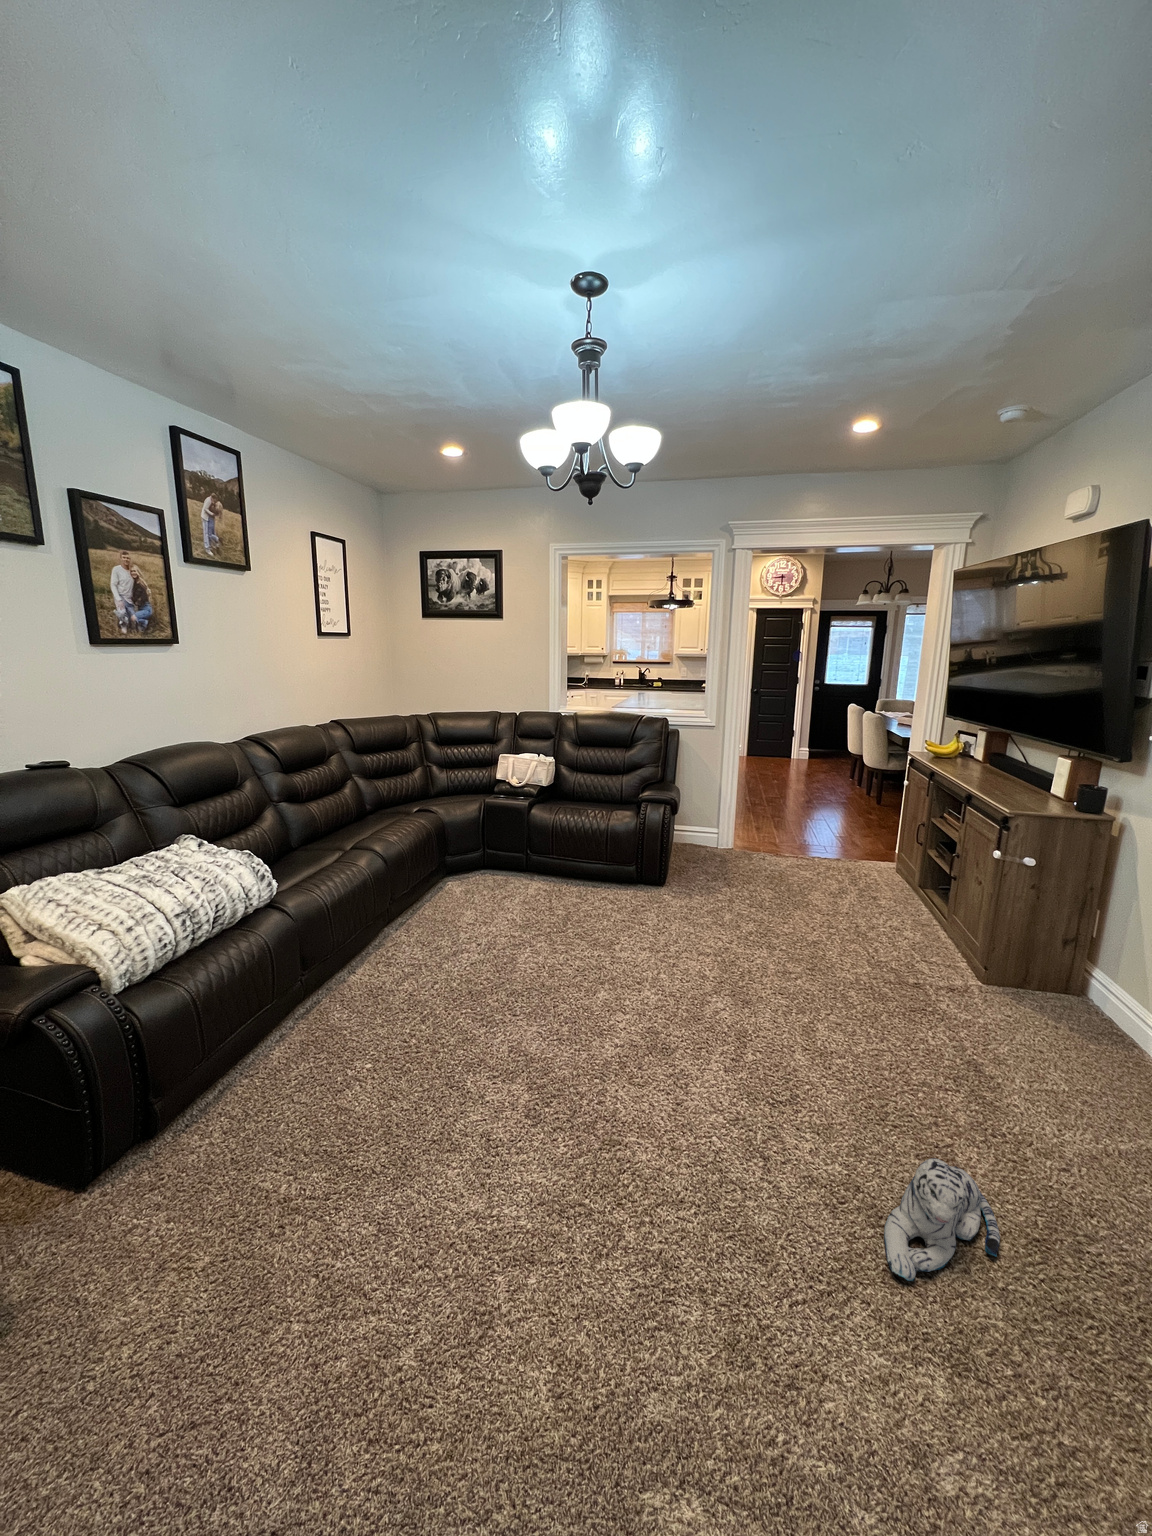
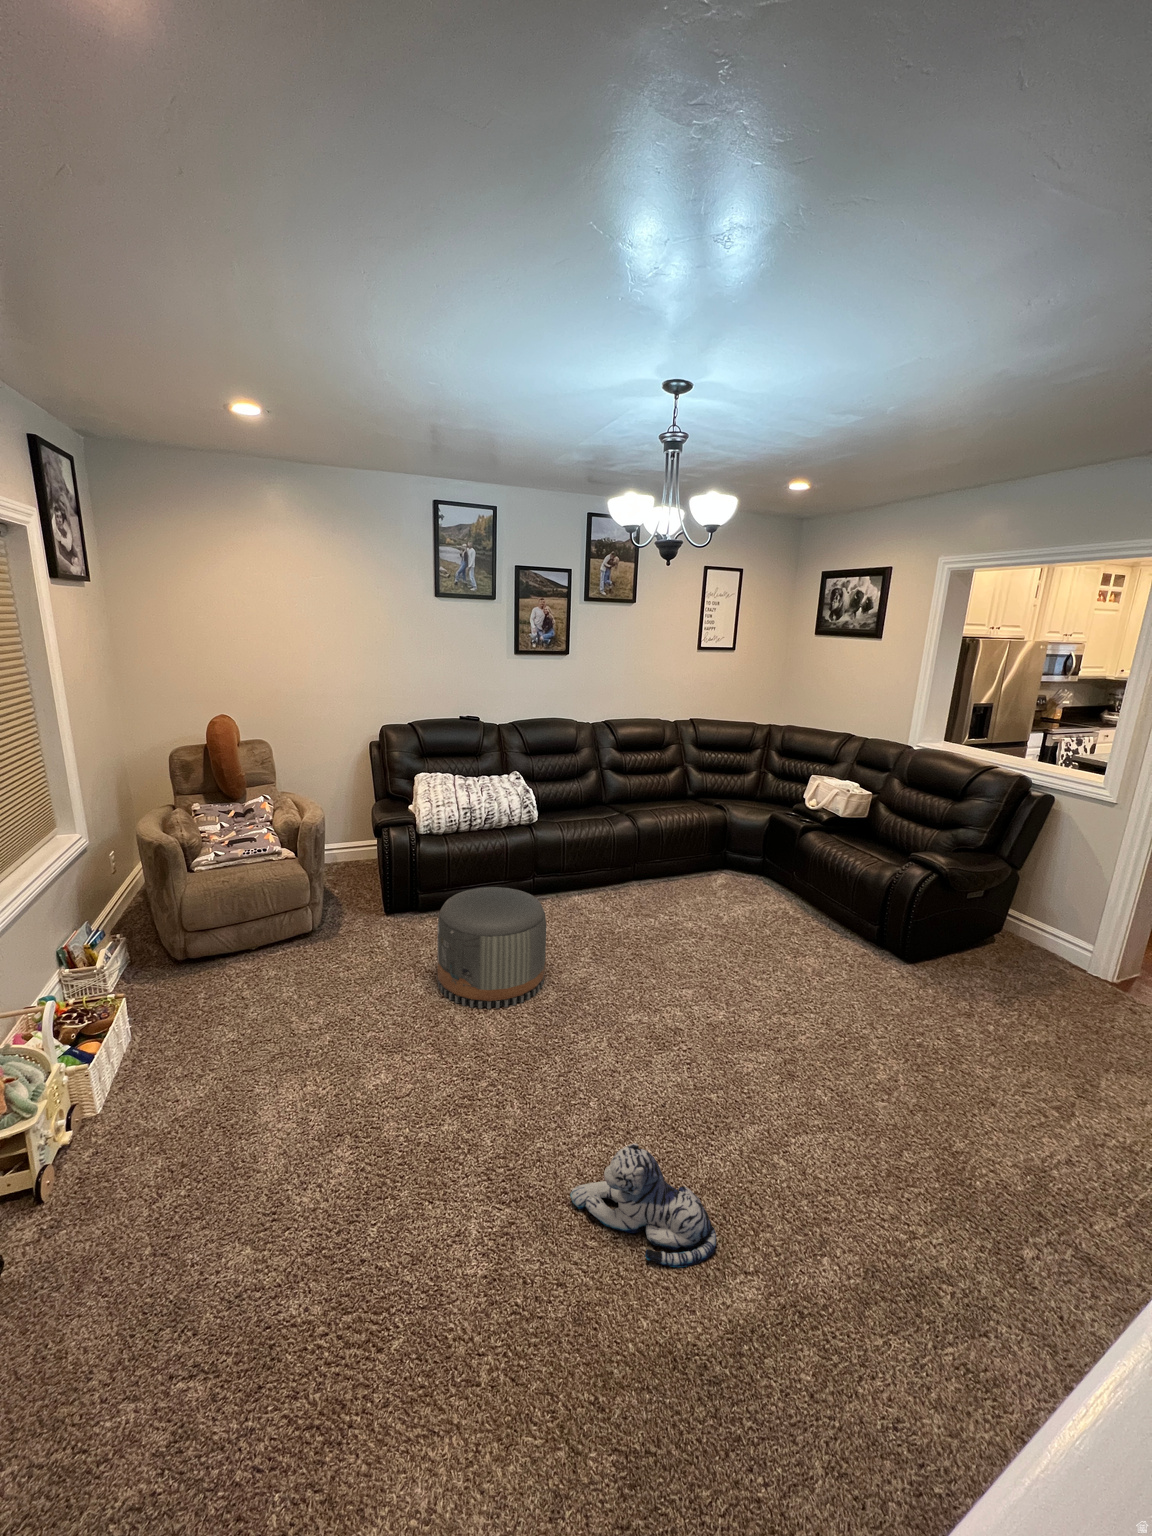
pouf: none [333,988,510,1216] -> present [437,887,546,1009]

